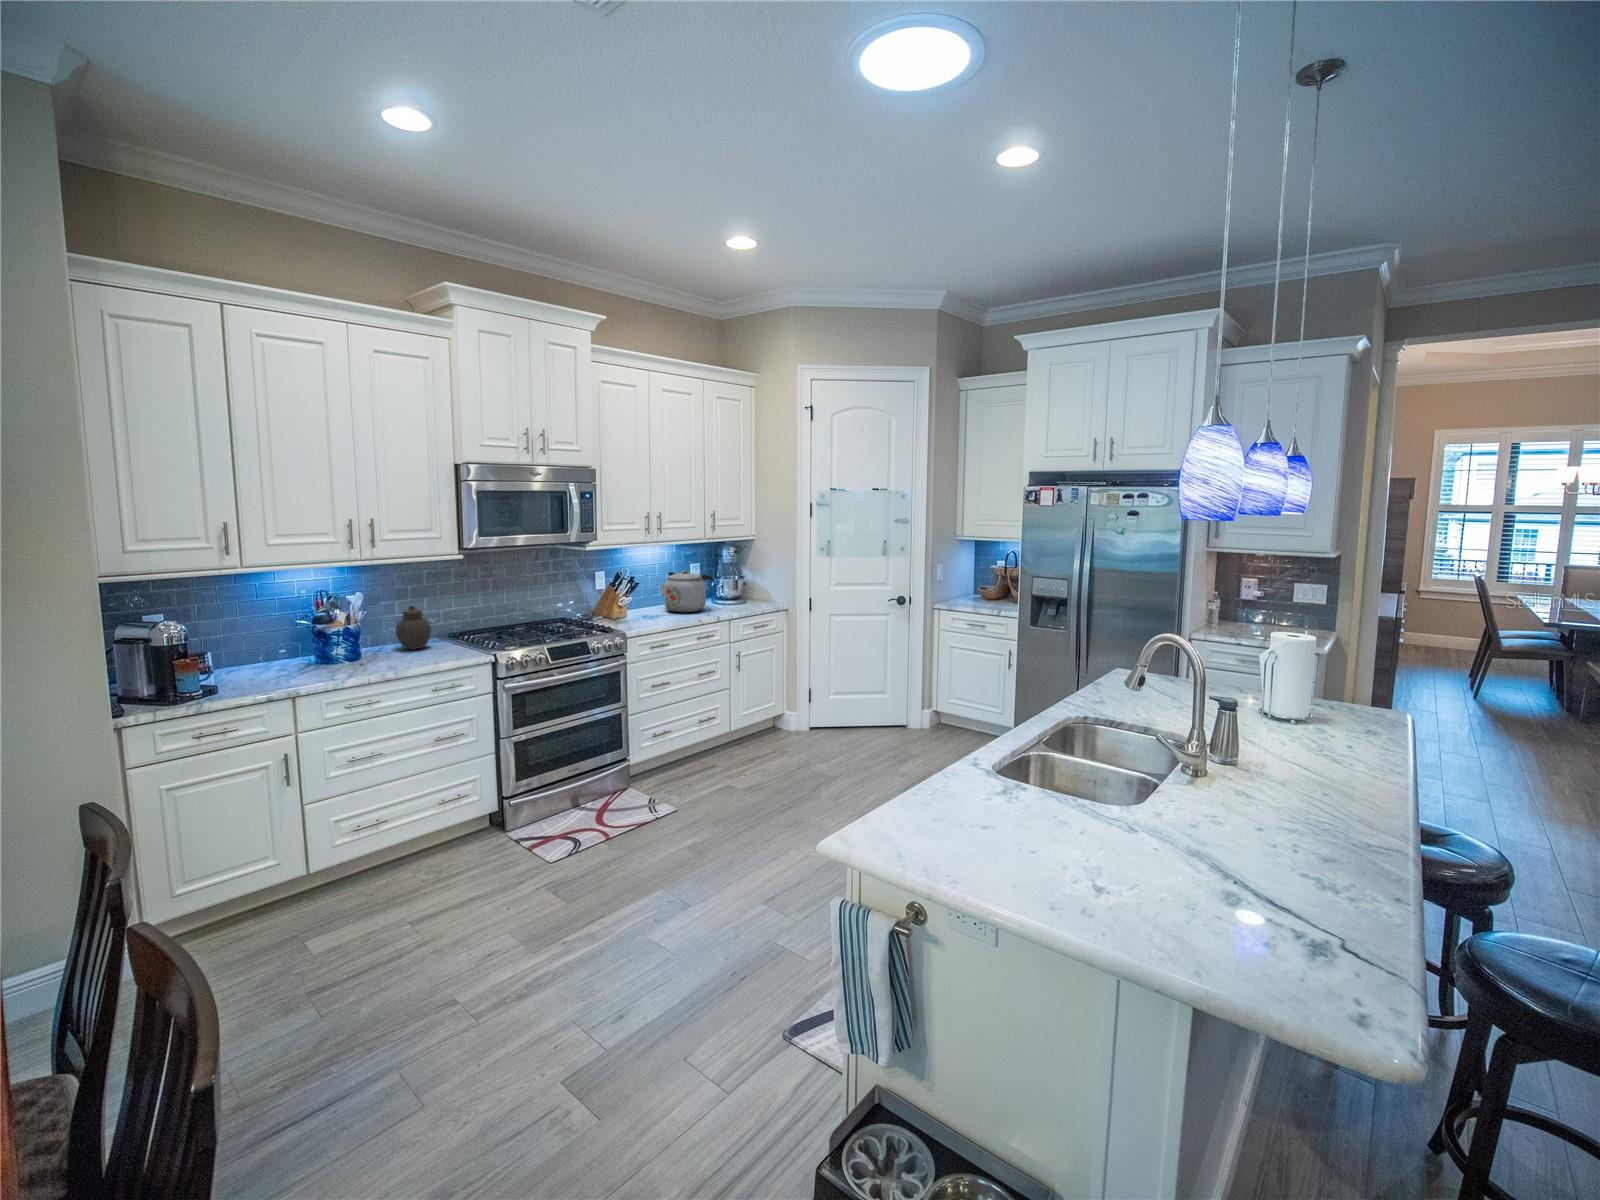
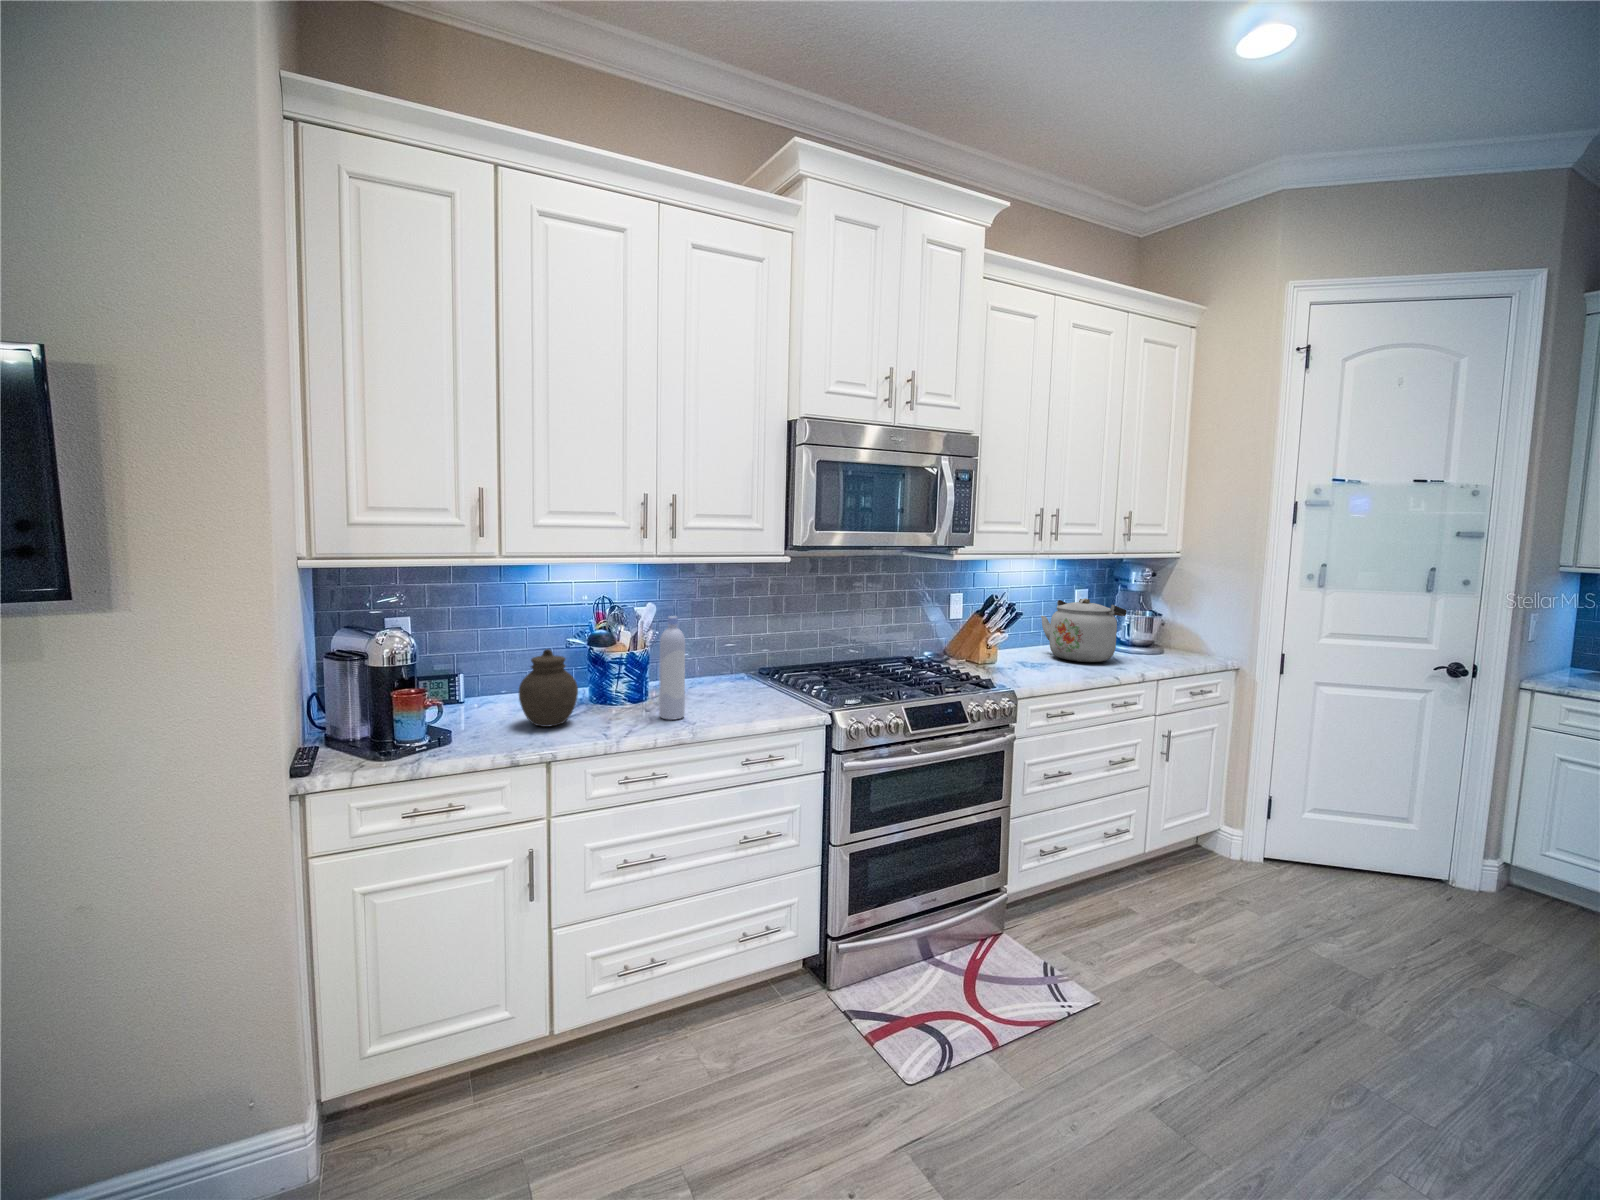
bottle: none [368,600,390,667] -> present [659,616,685,720]
jar: present [396,606,431,649] -> present [519,649,578,727]

